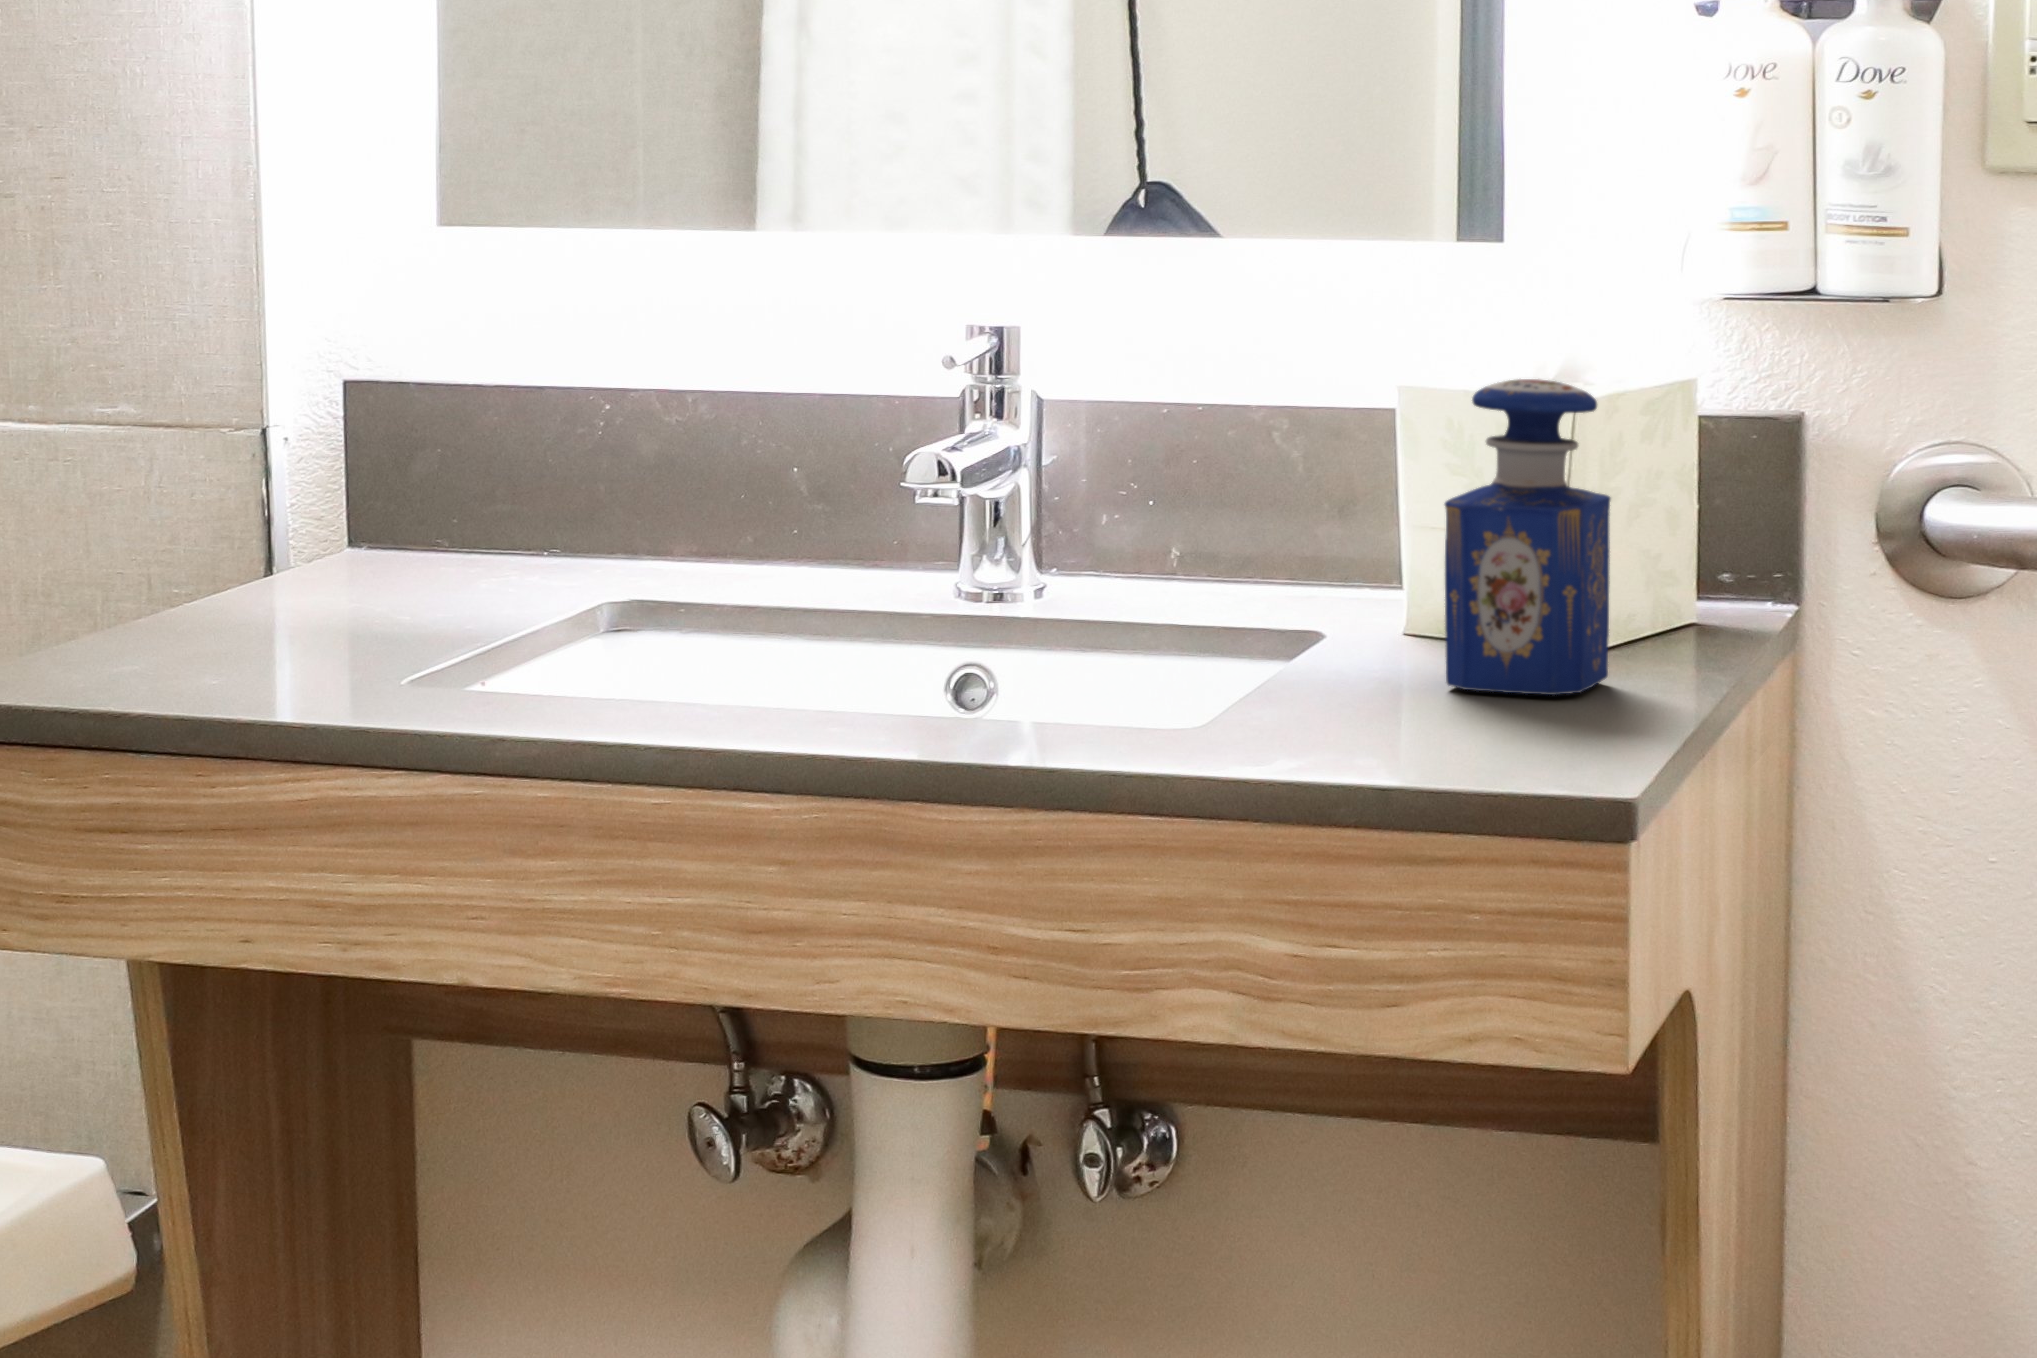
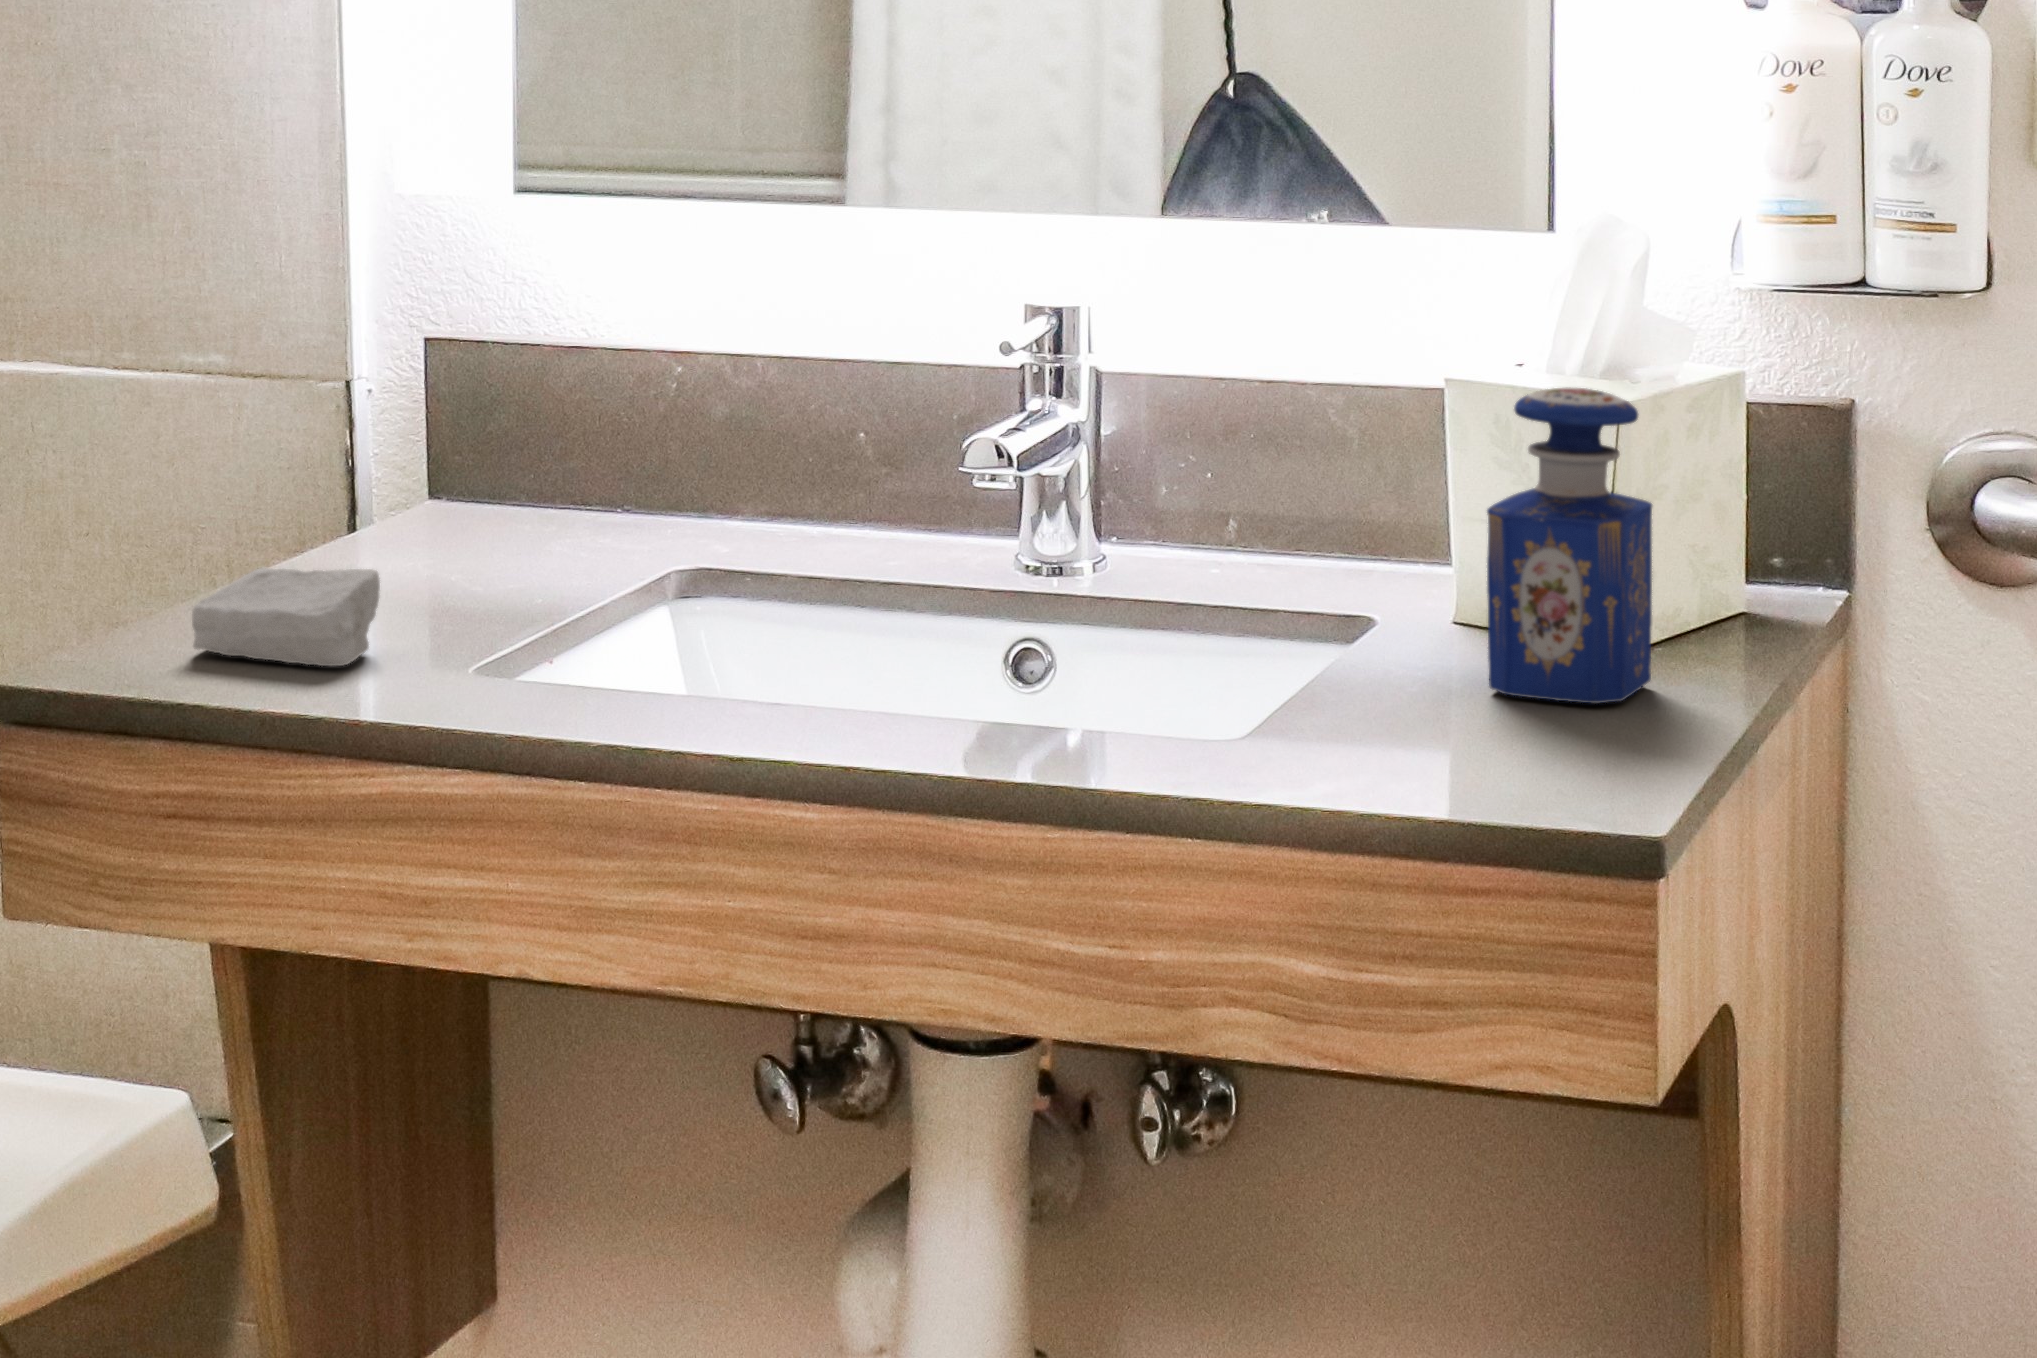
soap bar: none [115,584,310,680] -> present [192,568,380,666]

